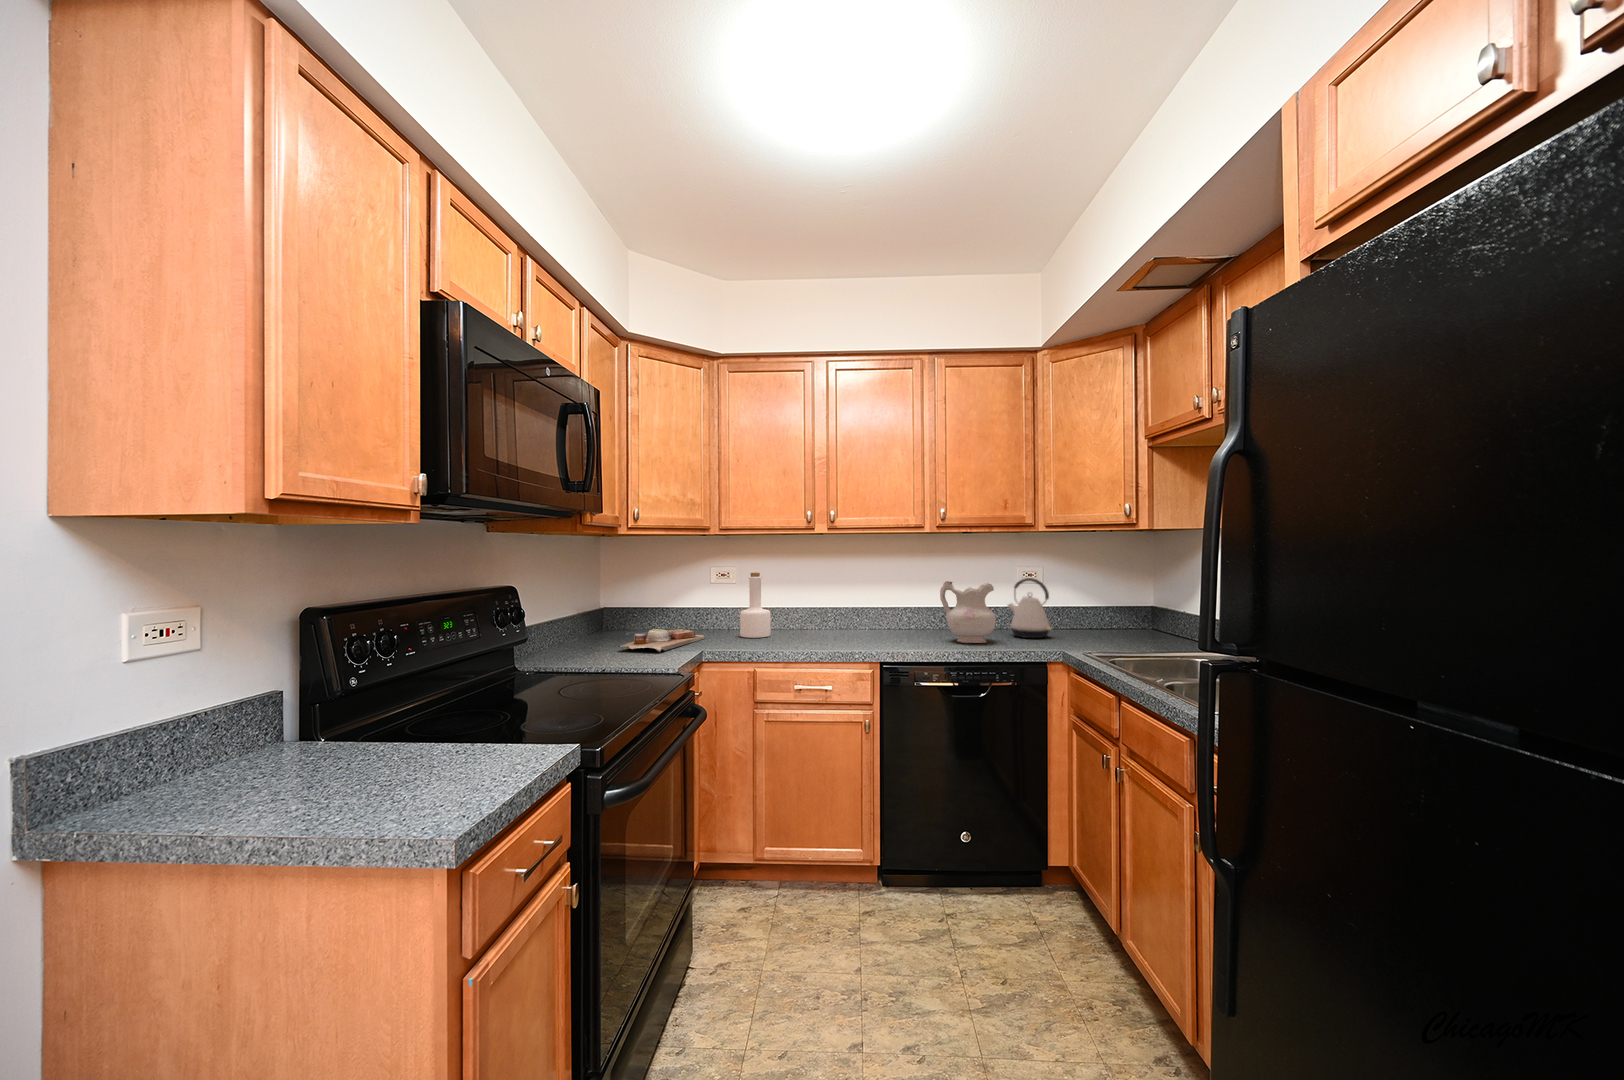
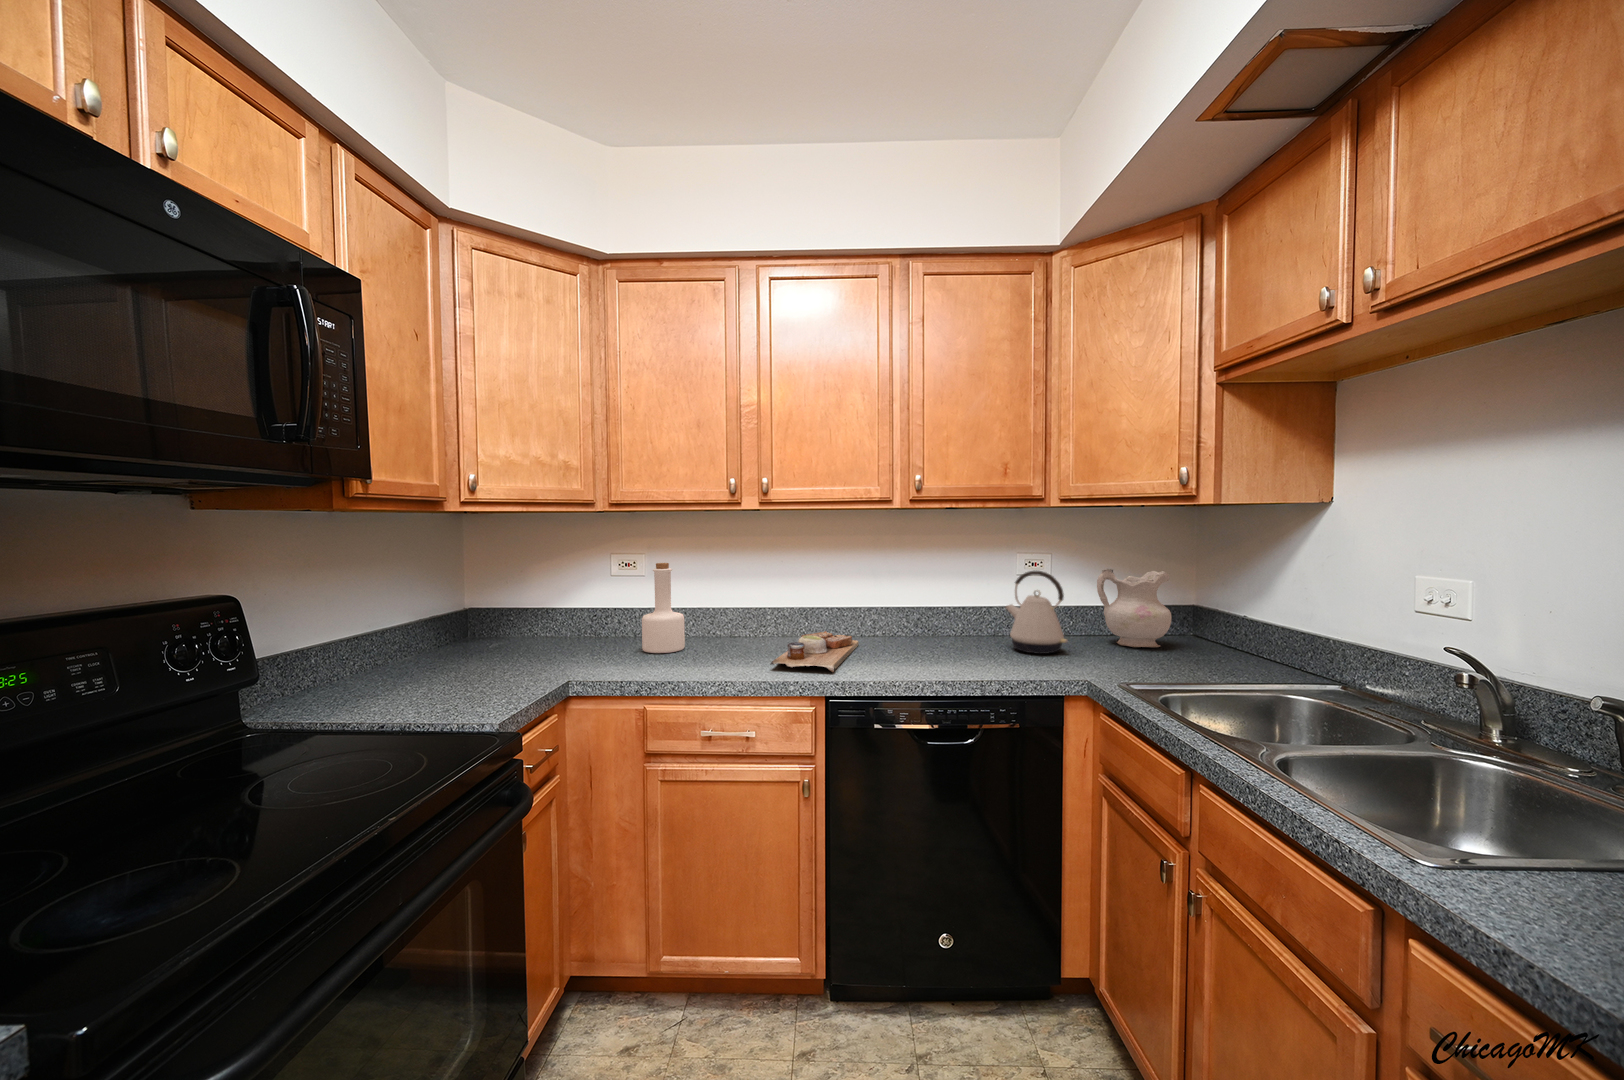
ceramic pitcher: present [940,581,996,643] -> present [1097,569,1172,647]
cutting board: present [619,629,704,652] -> present [770,631,859,672]

